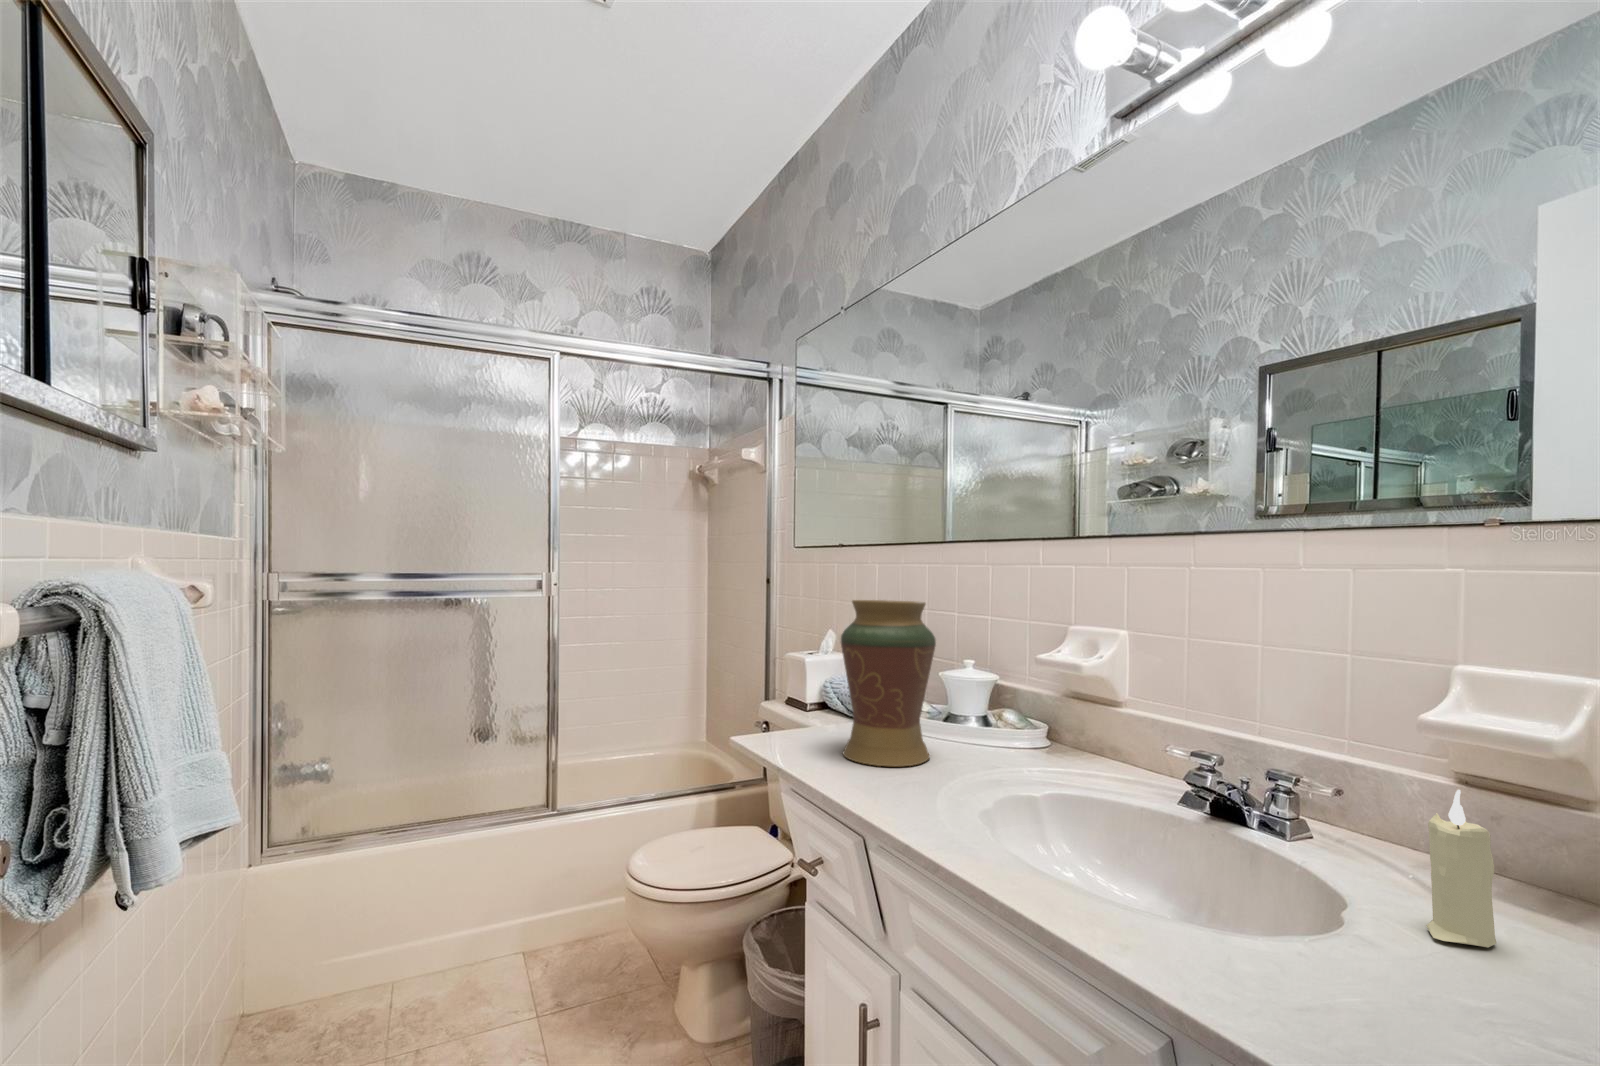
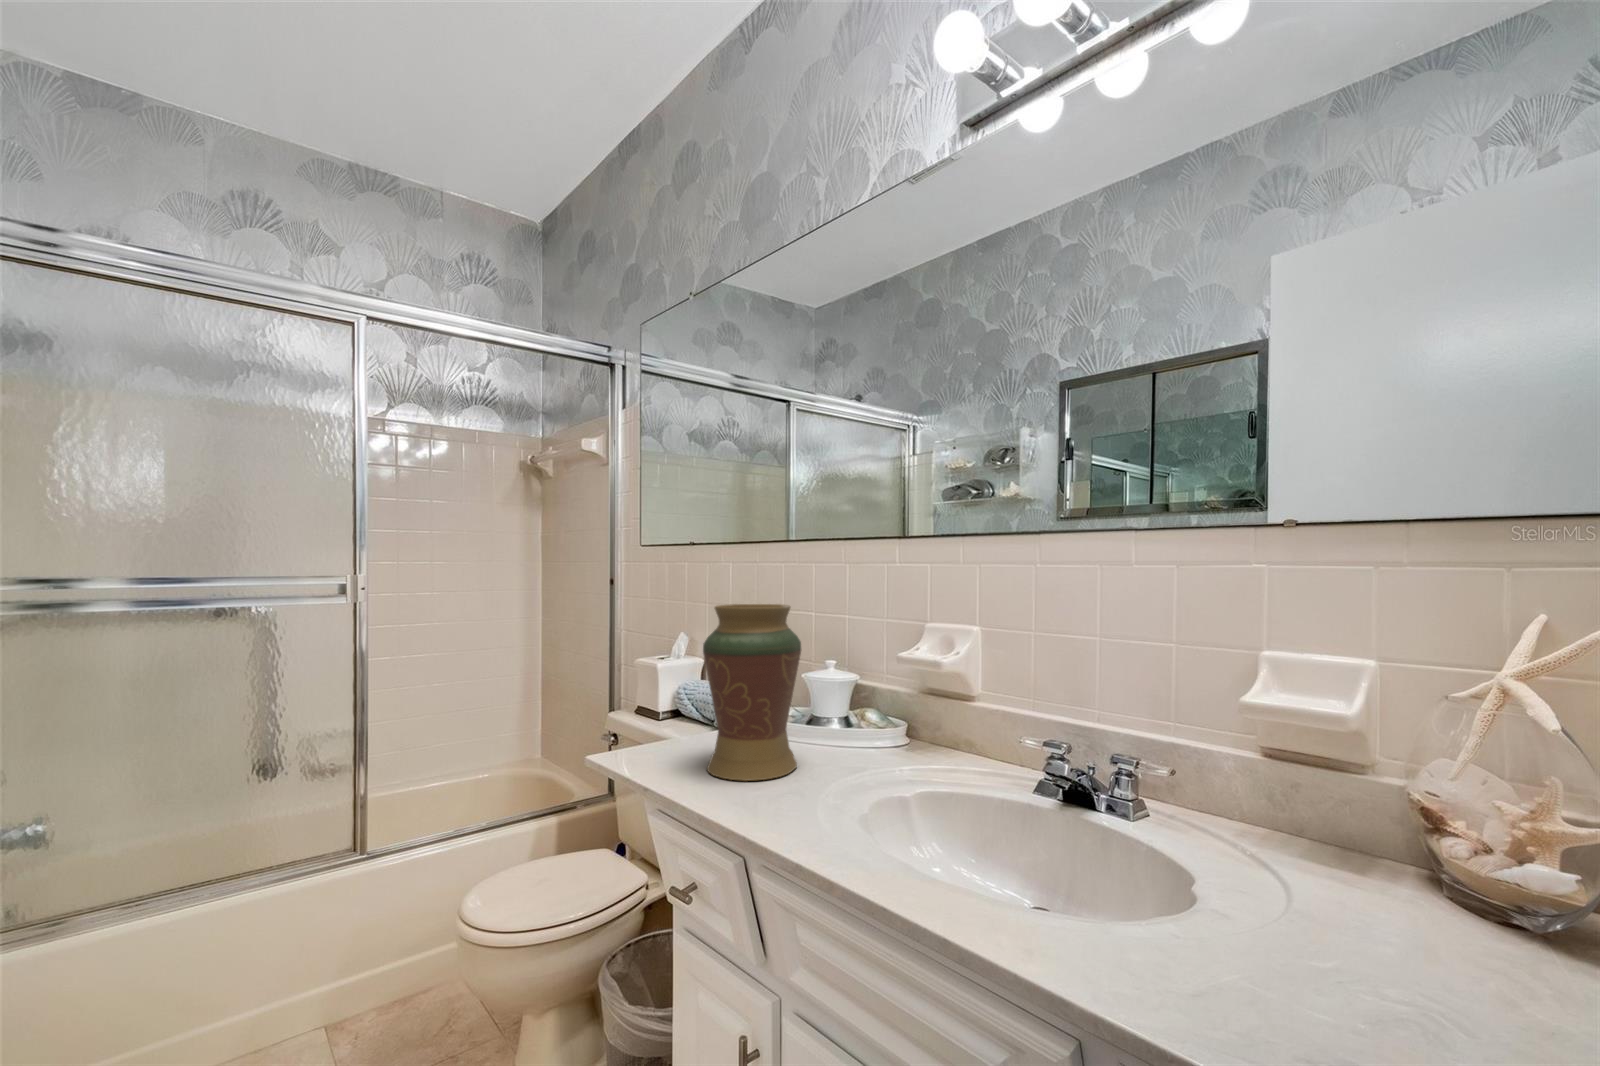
candle: present [1426,790,1496,947] -> none [1265,775,1320,916]

